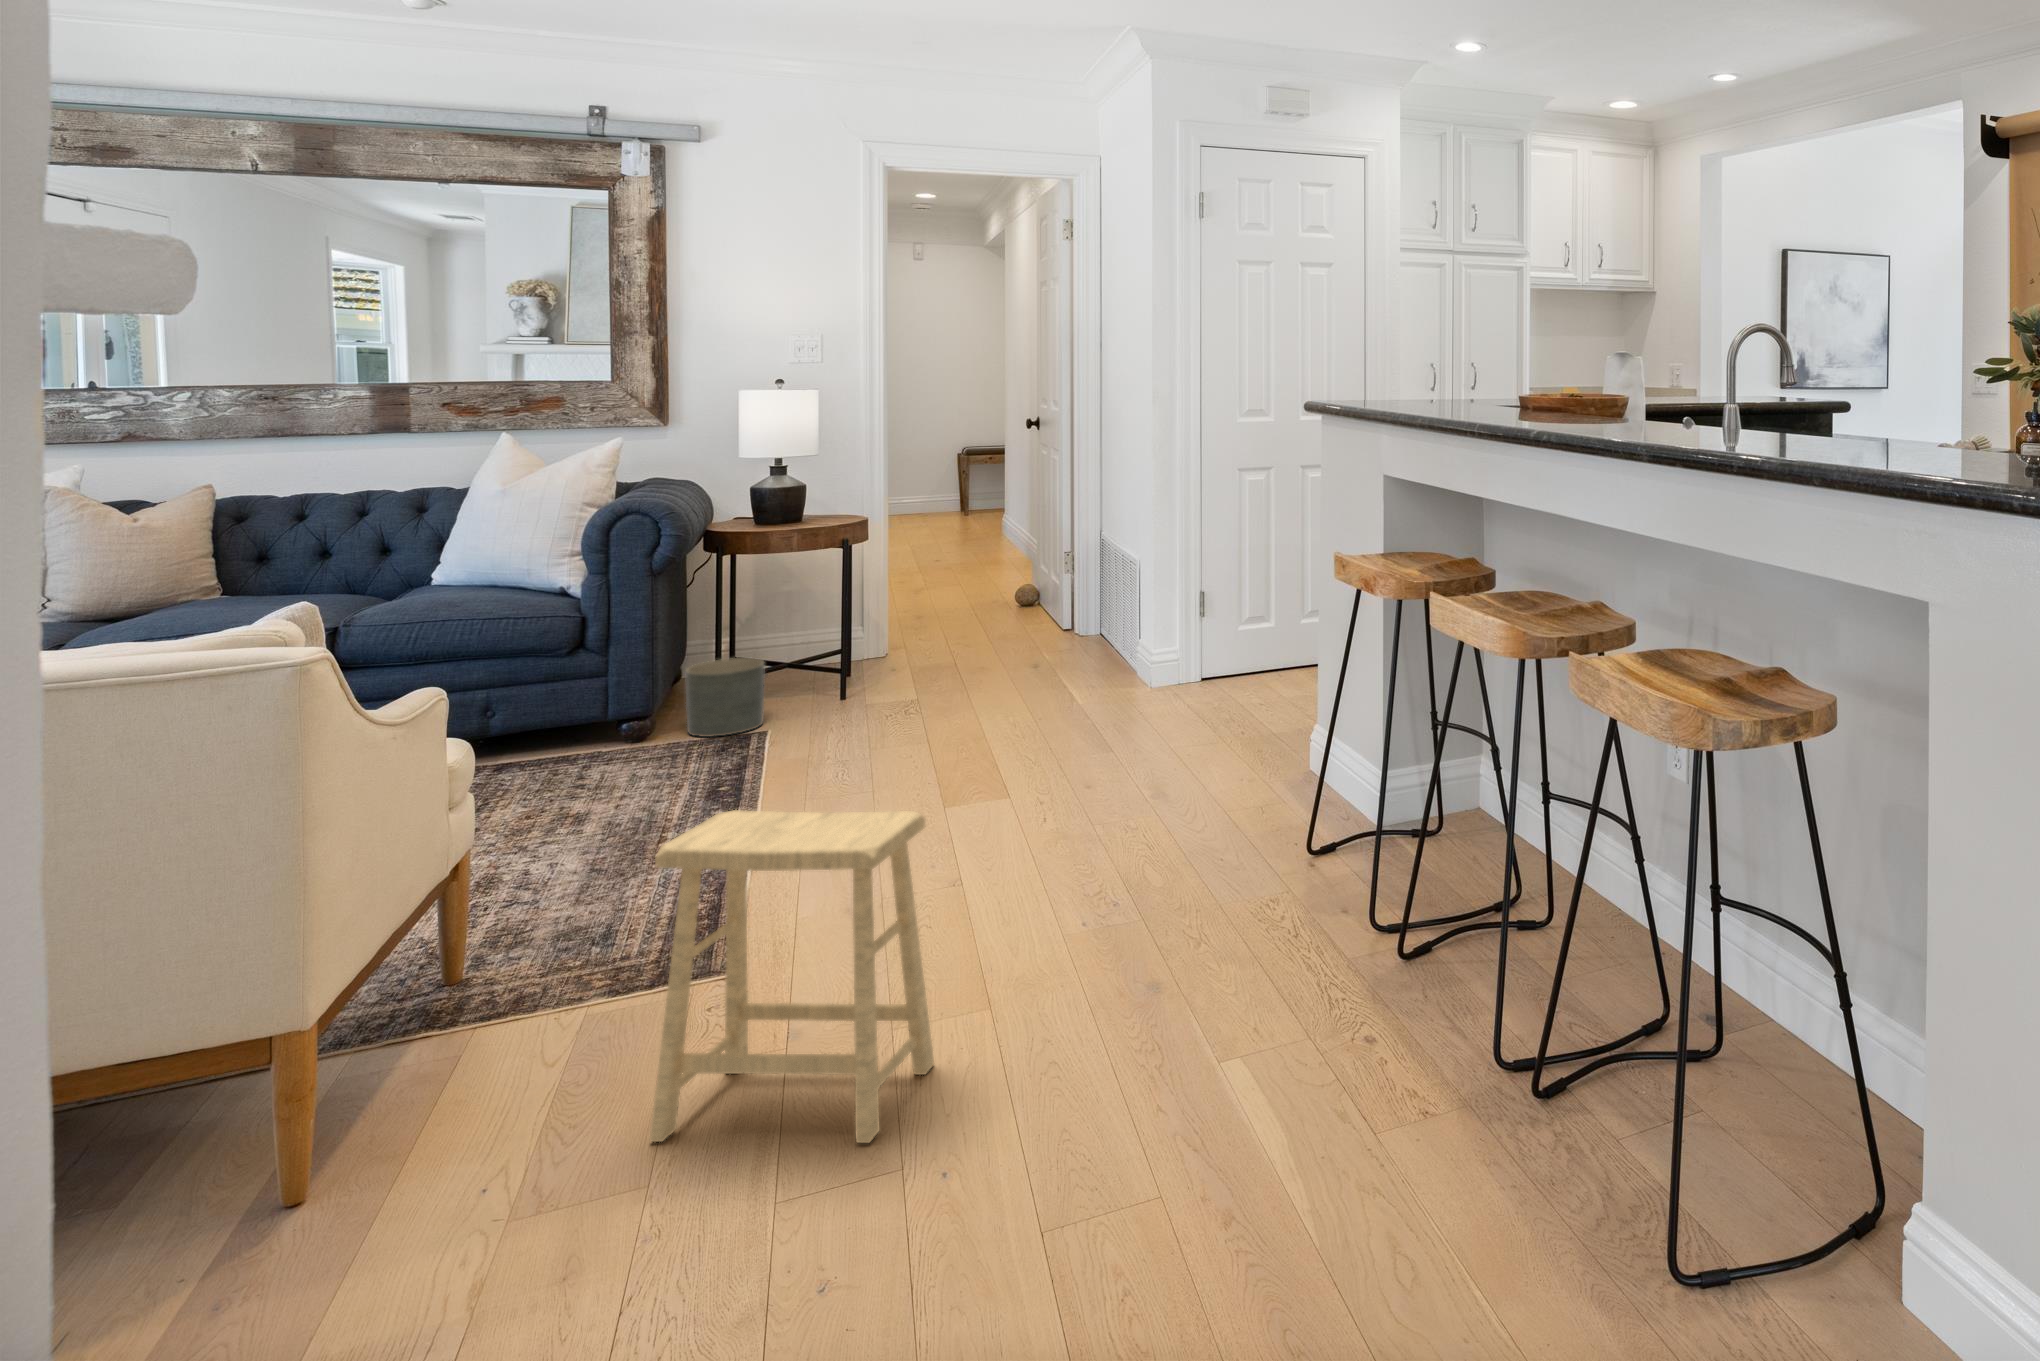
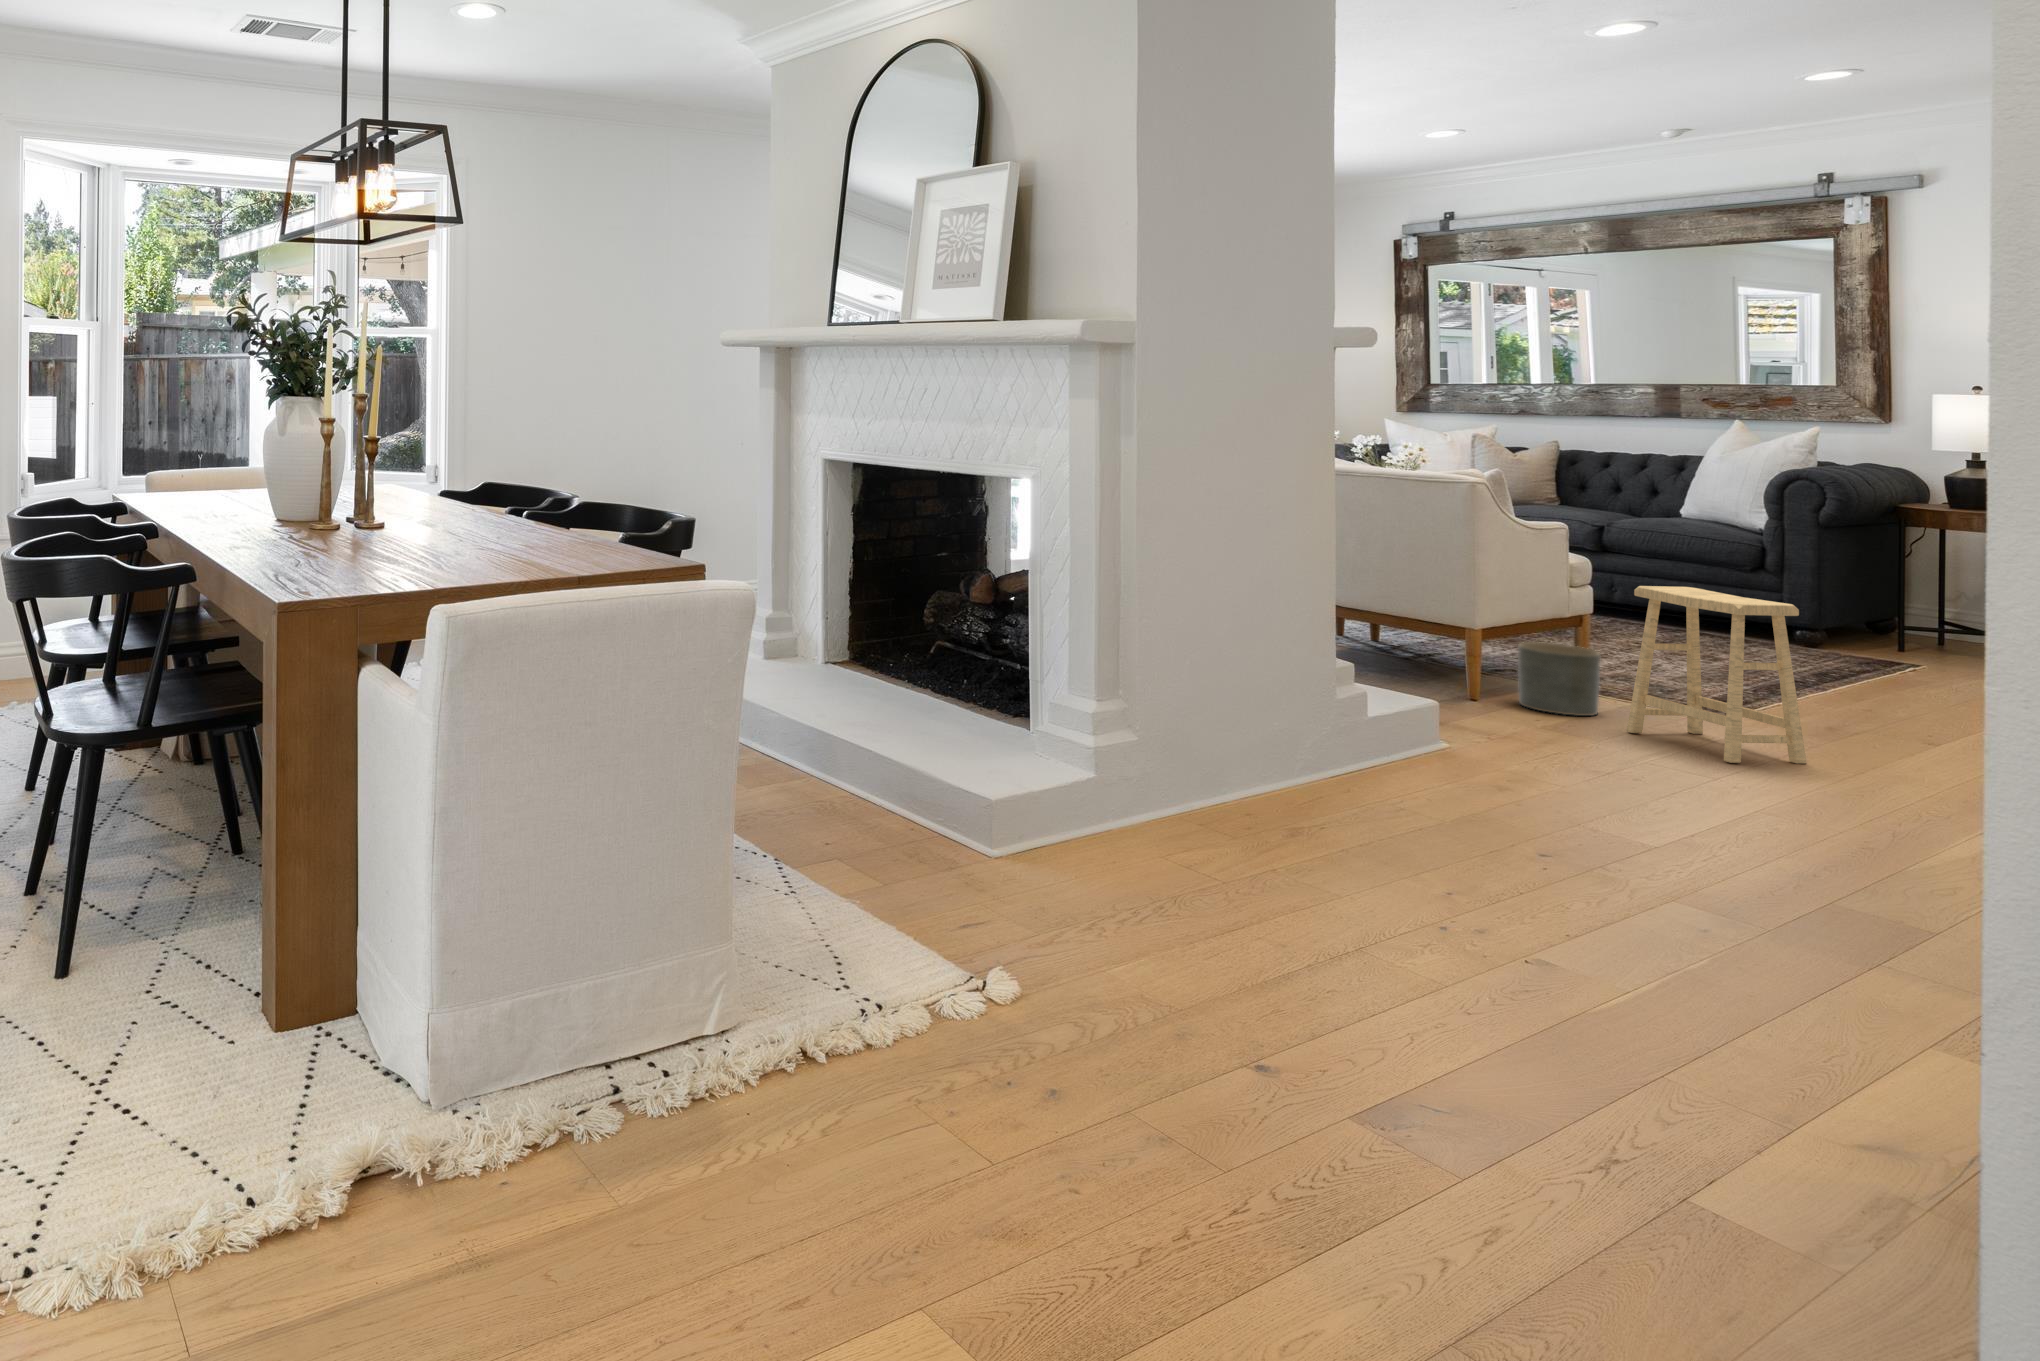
planter: present [686,658,764,737] -> present [1518,642,1600,716]

